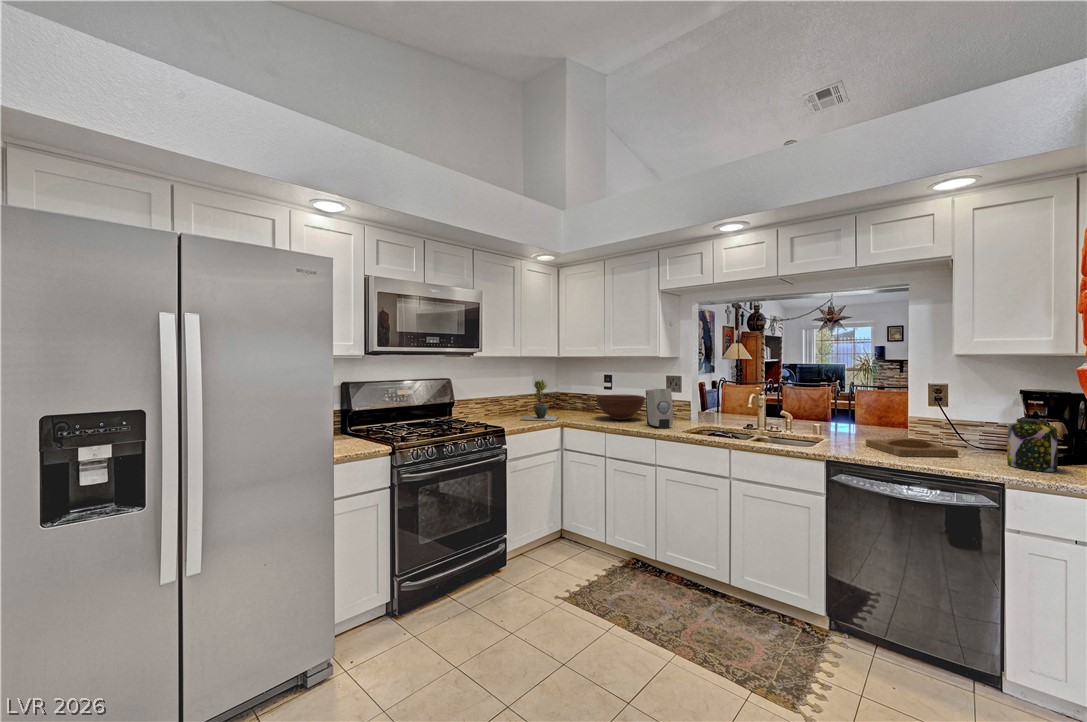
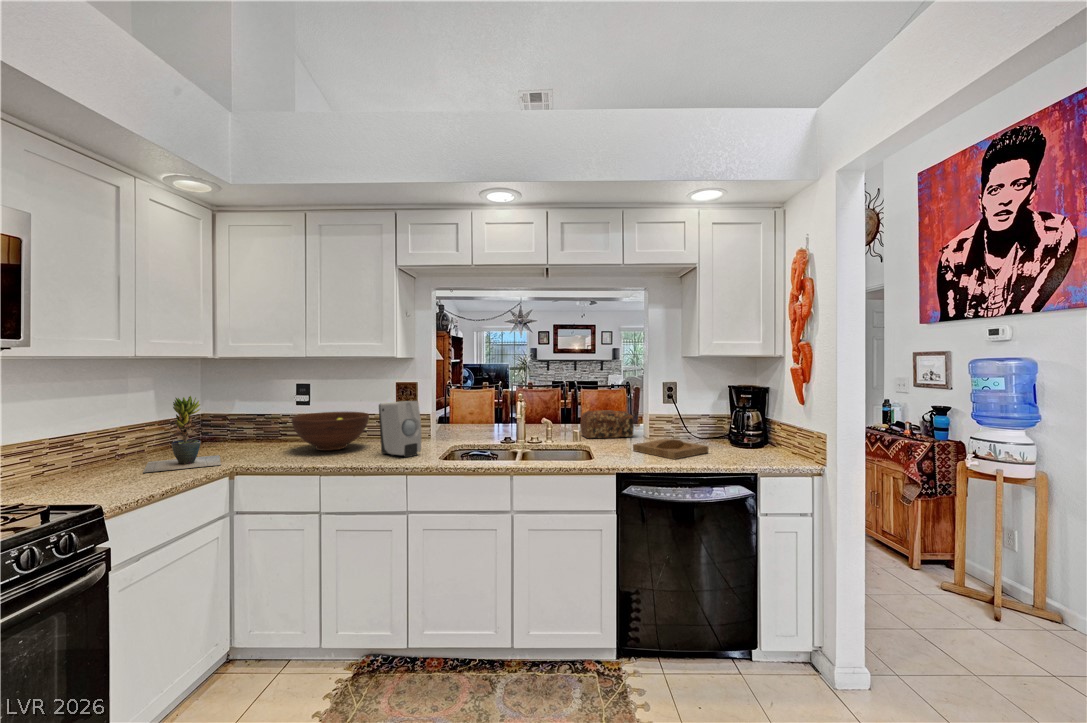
bread loaf: none [832,407,891,435] -> present [580,410,634,438]
jar: present [1007,418,1058,472] -> none [744,413,778,458]

